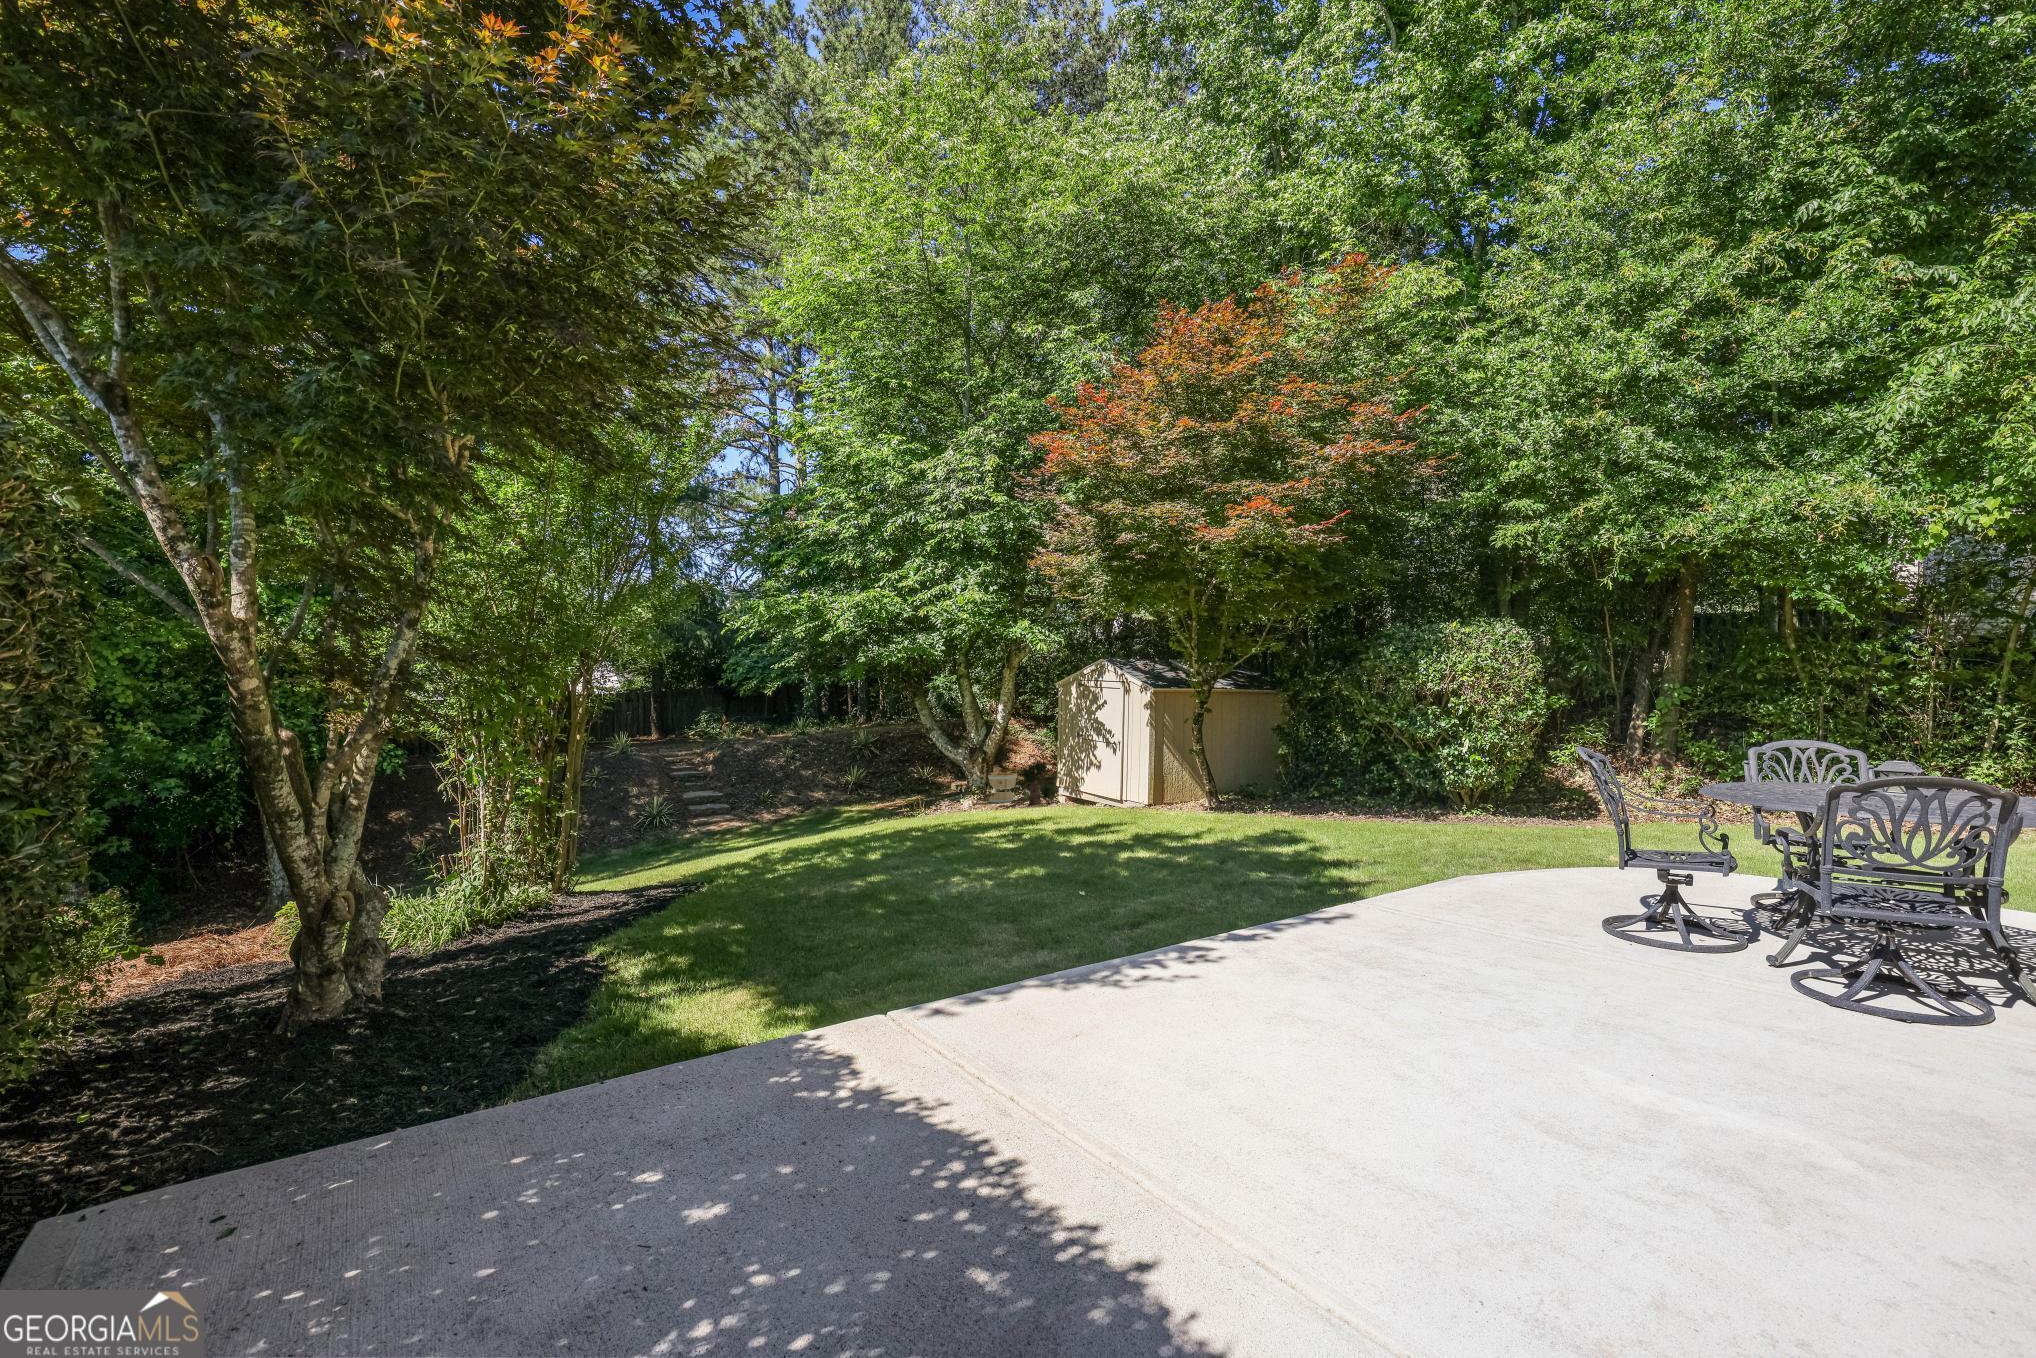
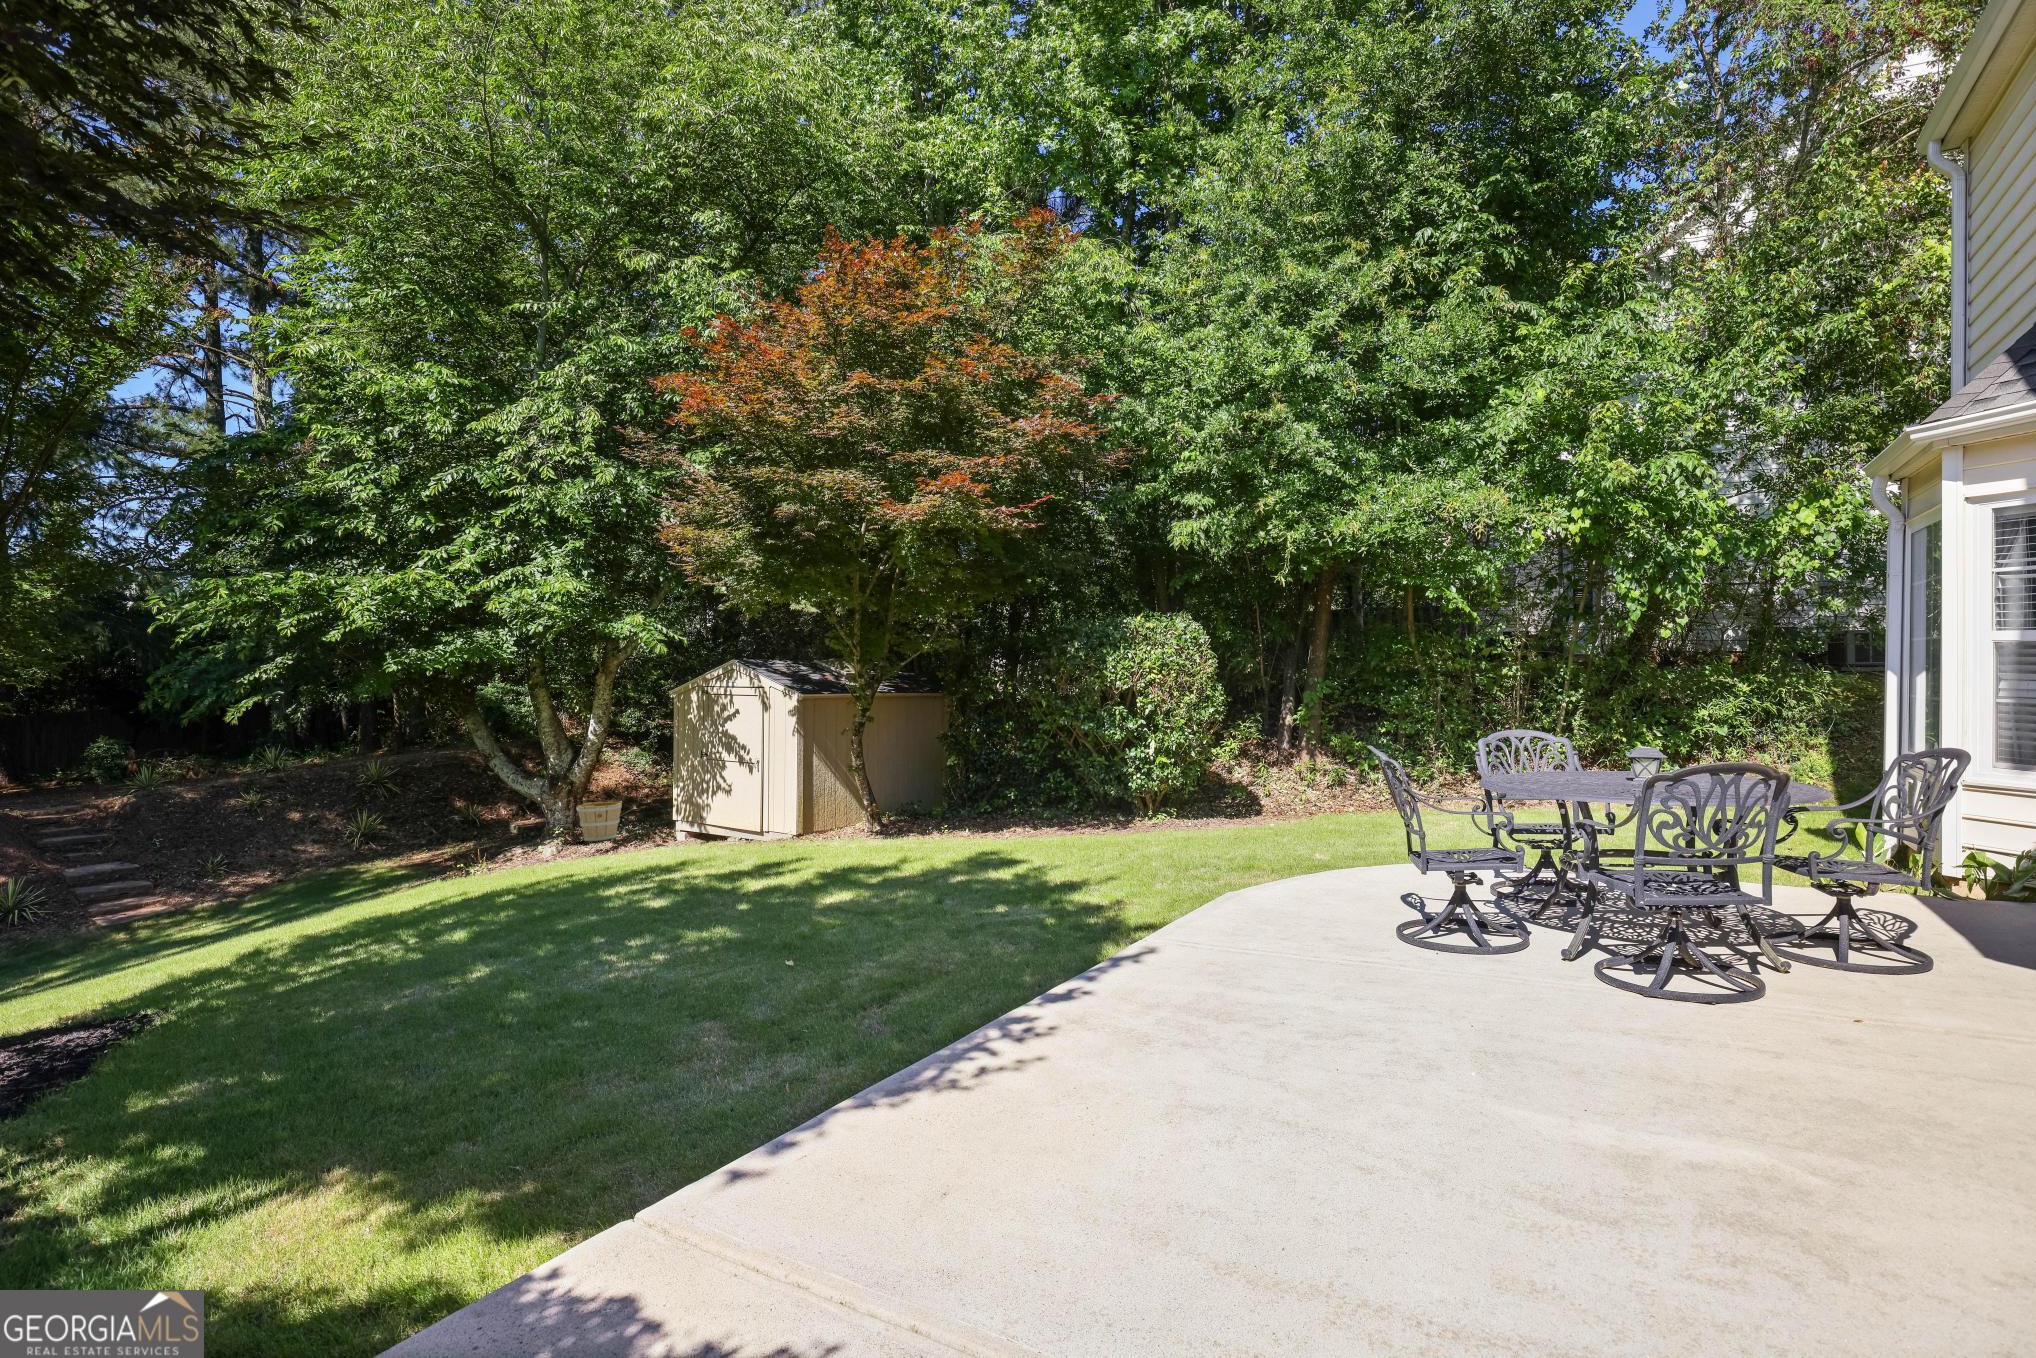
potted plant: present [1023,761,1056,804] -> none [630,786,676,842]

